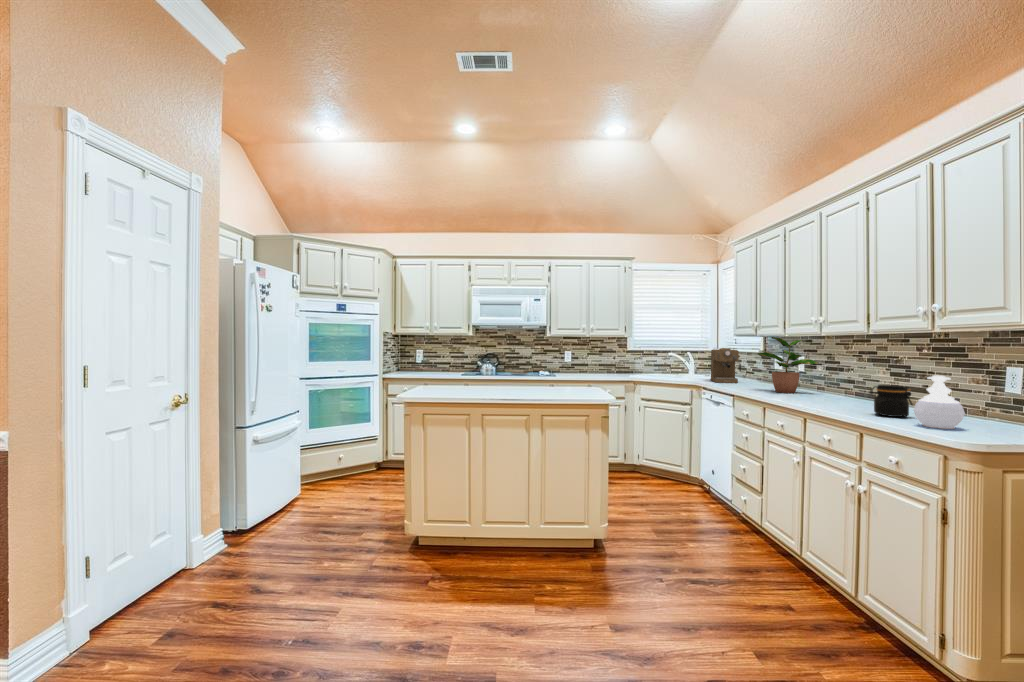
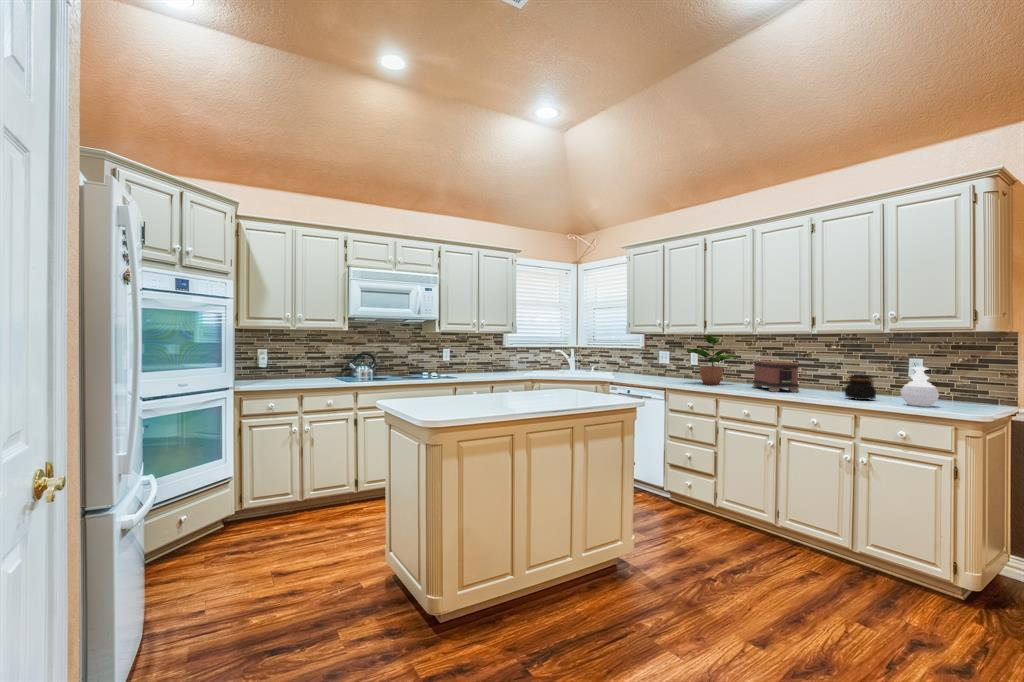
coffee maker: present [711,348,741,383] -> none [609,345,641,378]
toaster: none [813,366,857,405] -> present [753,361,799,392]

